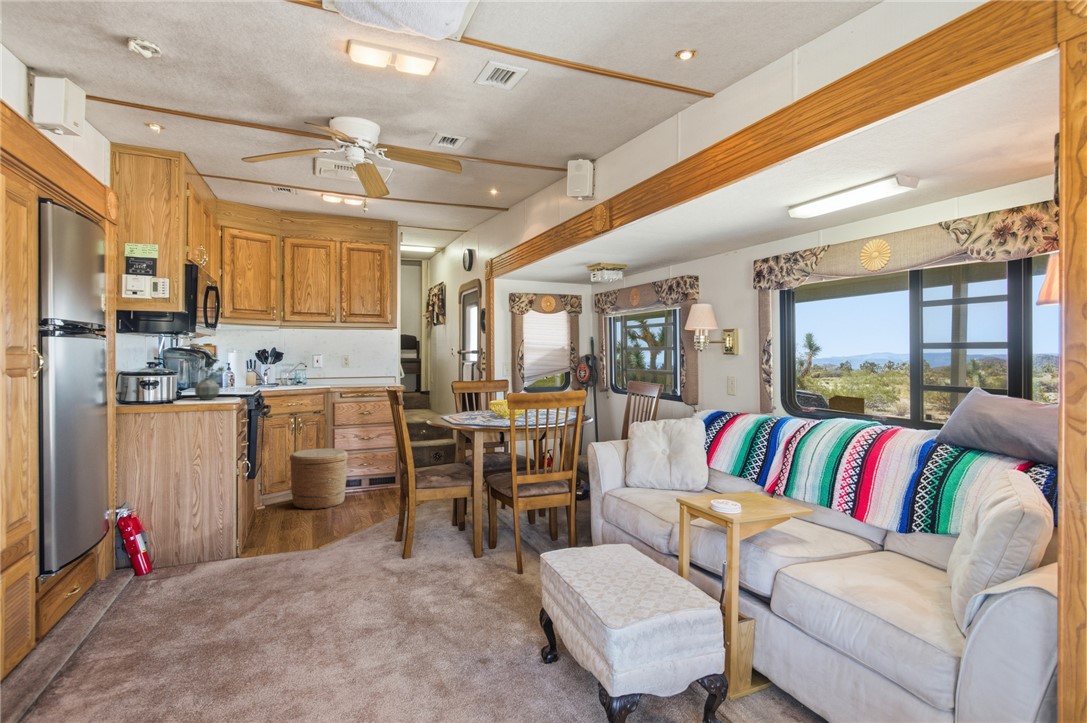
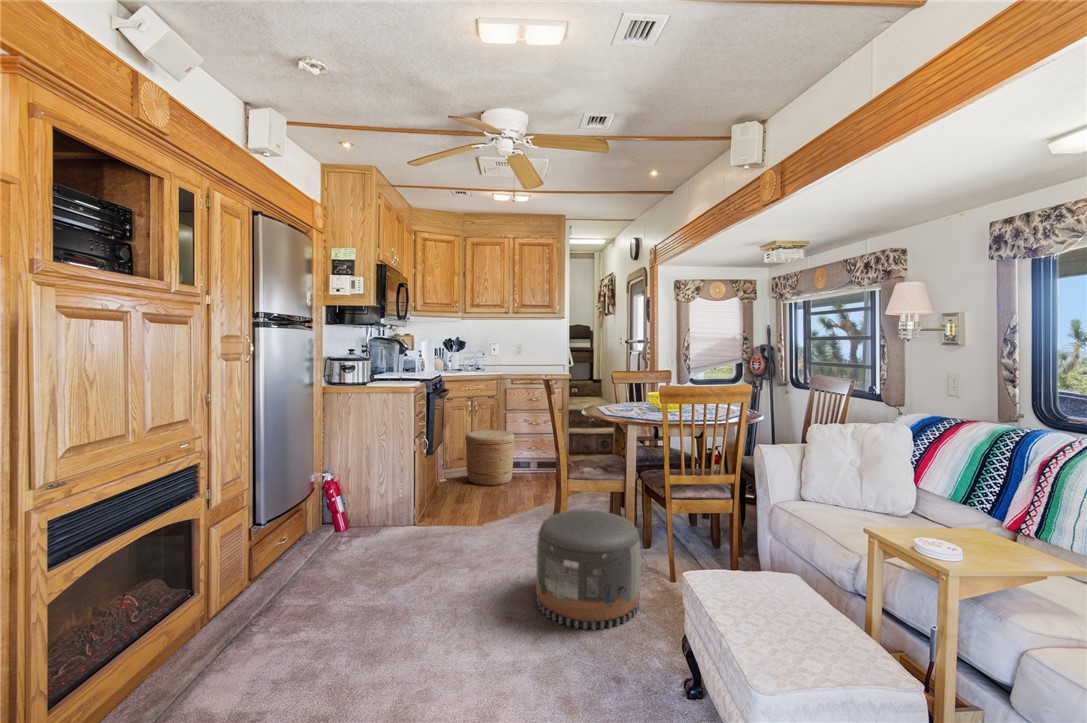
potted plant: present [195,354,224,400] -> none [382,342,406,384]
pouf: none [397,515,497,626] -> present [536,510,641,630]

